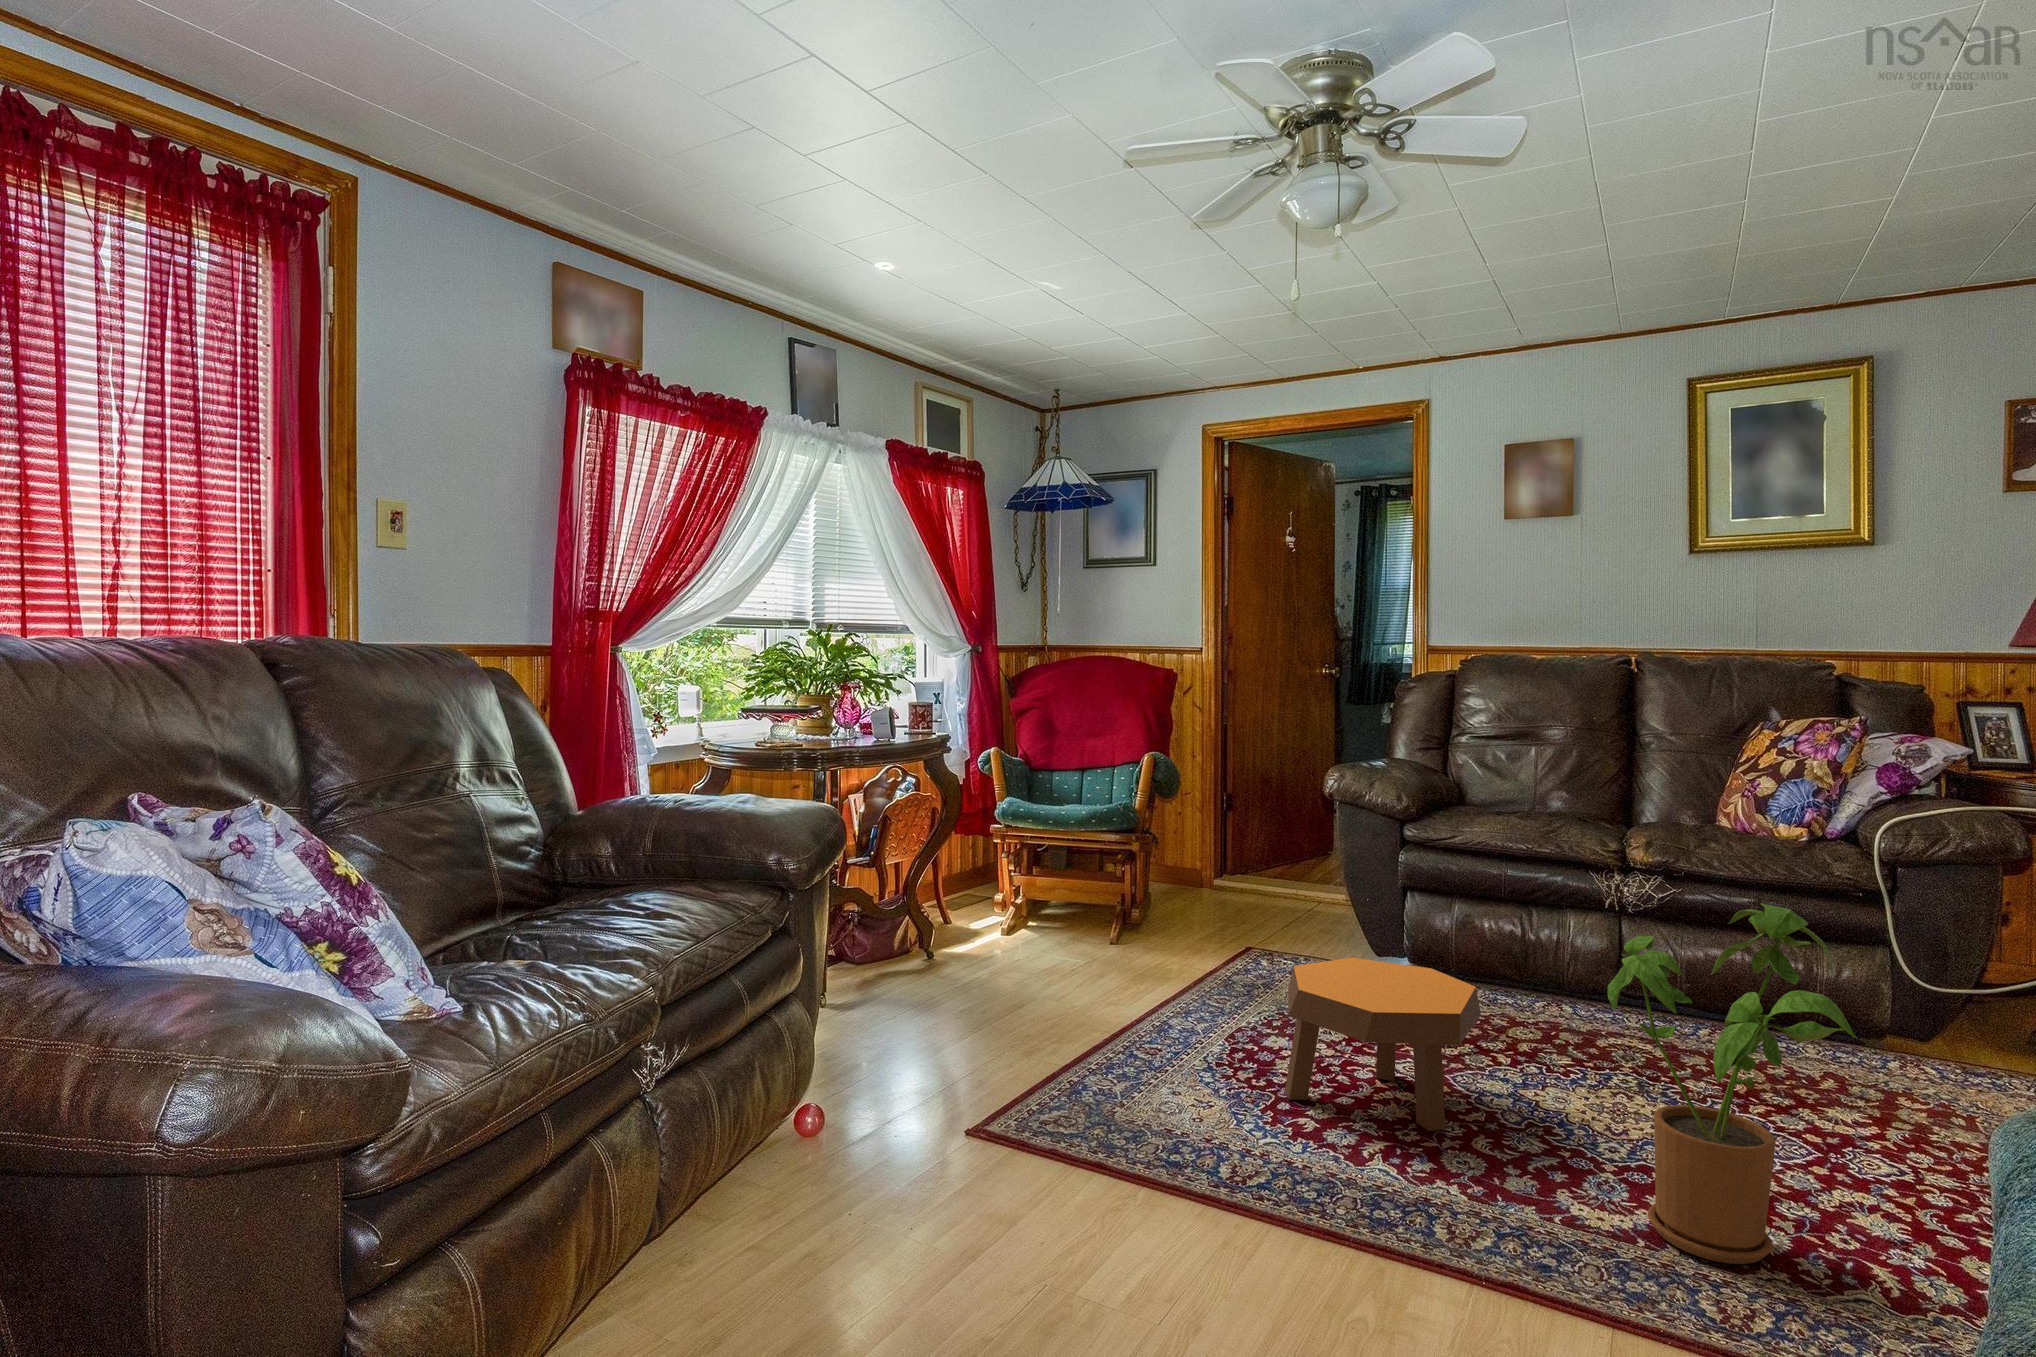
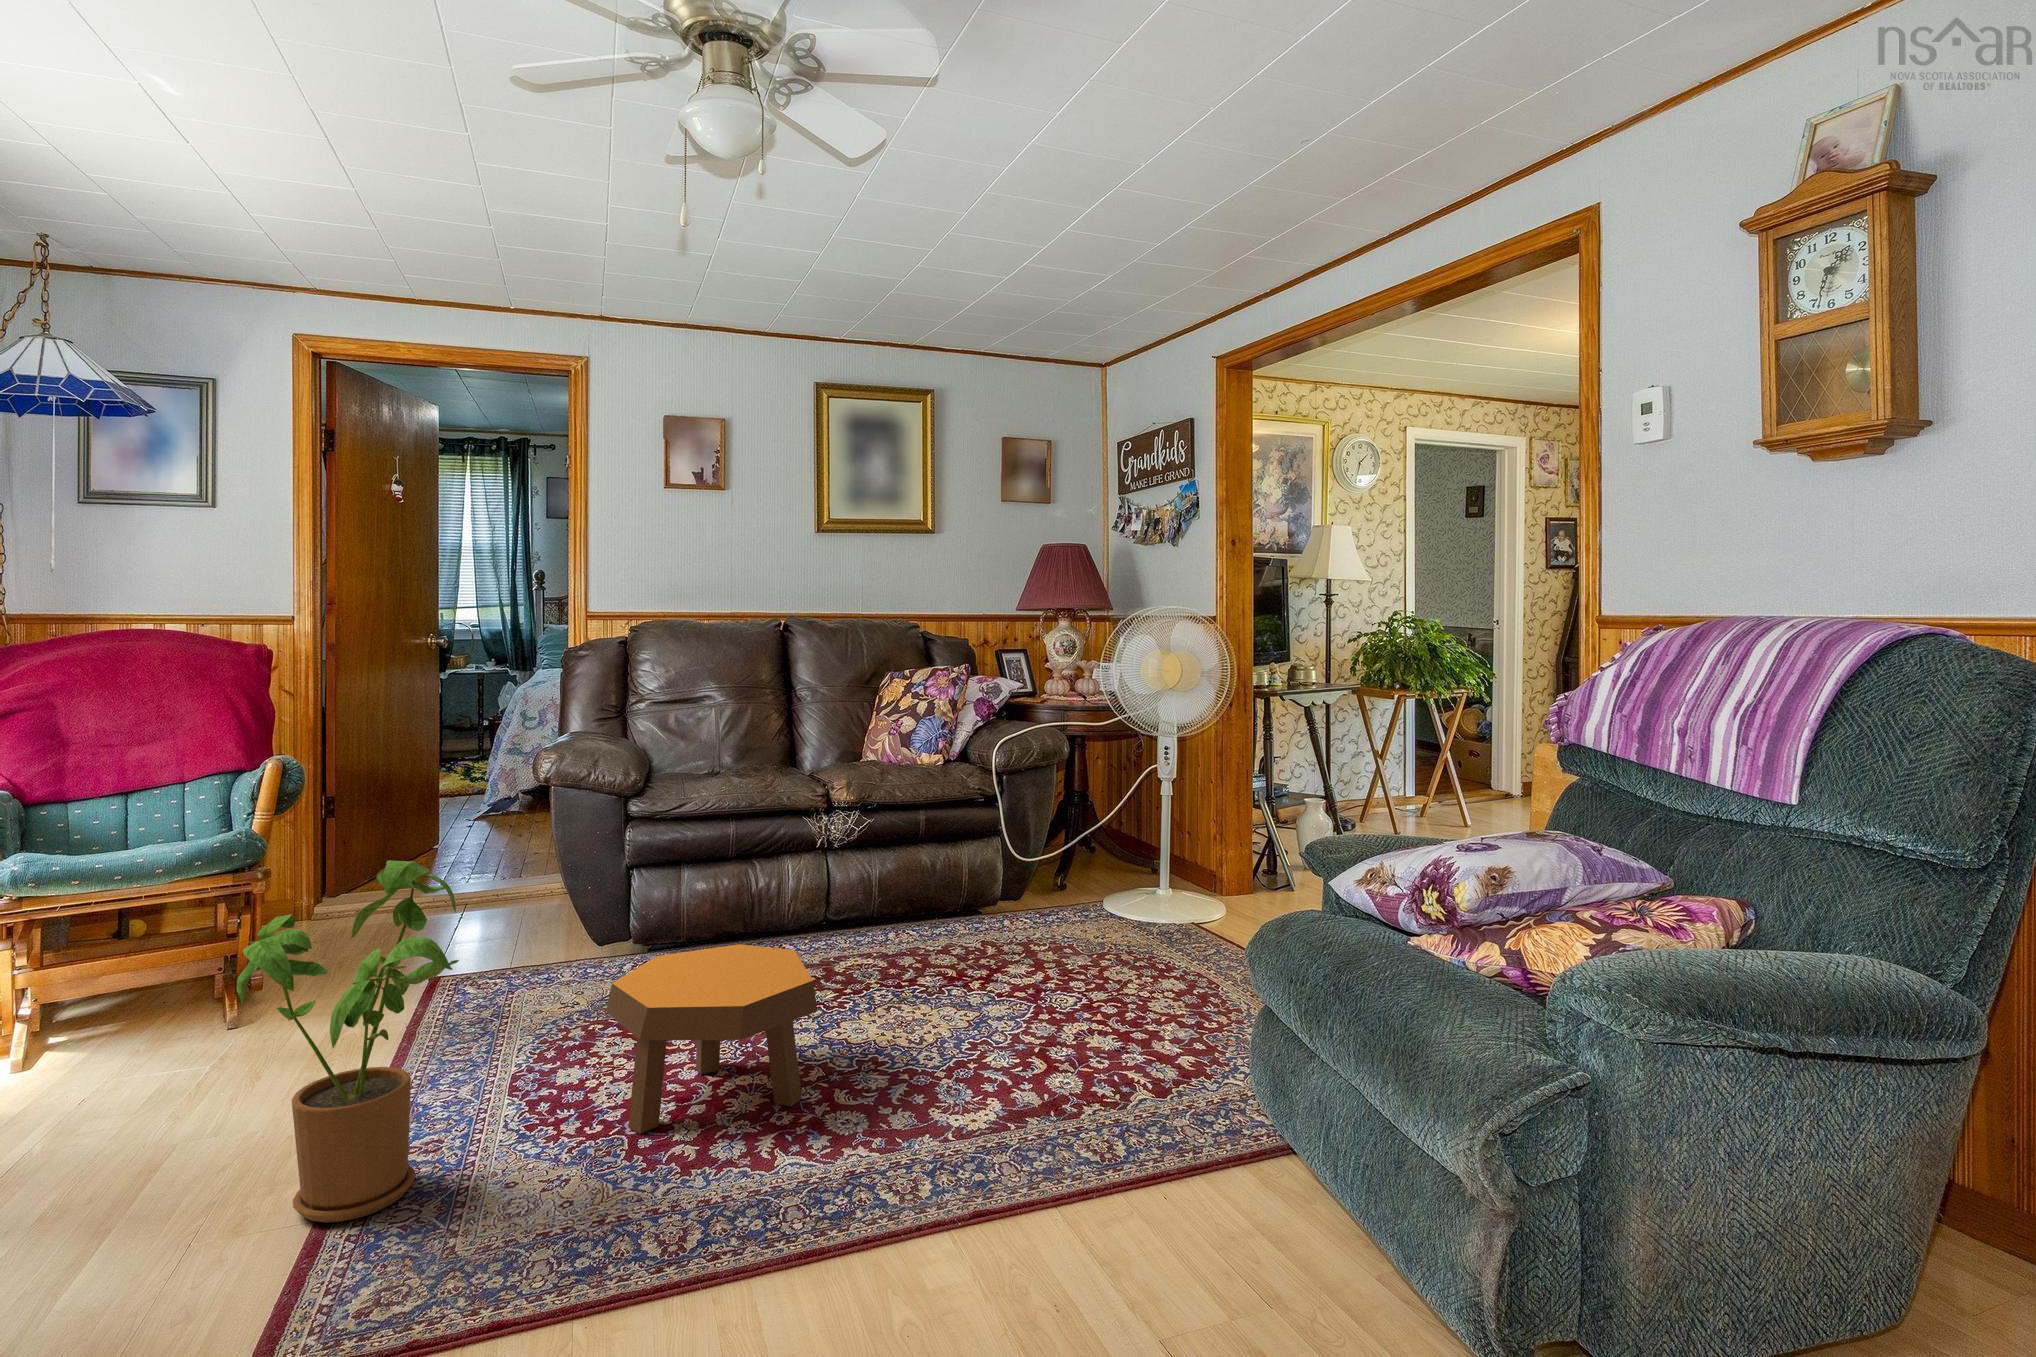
house plant: present [1607,903,1857,1264] -> present [236,861,459,1222]

